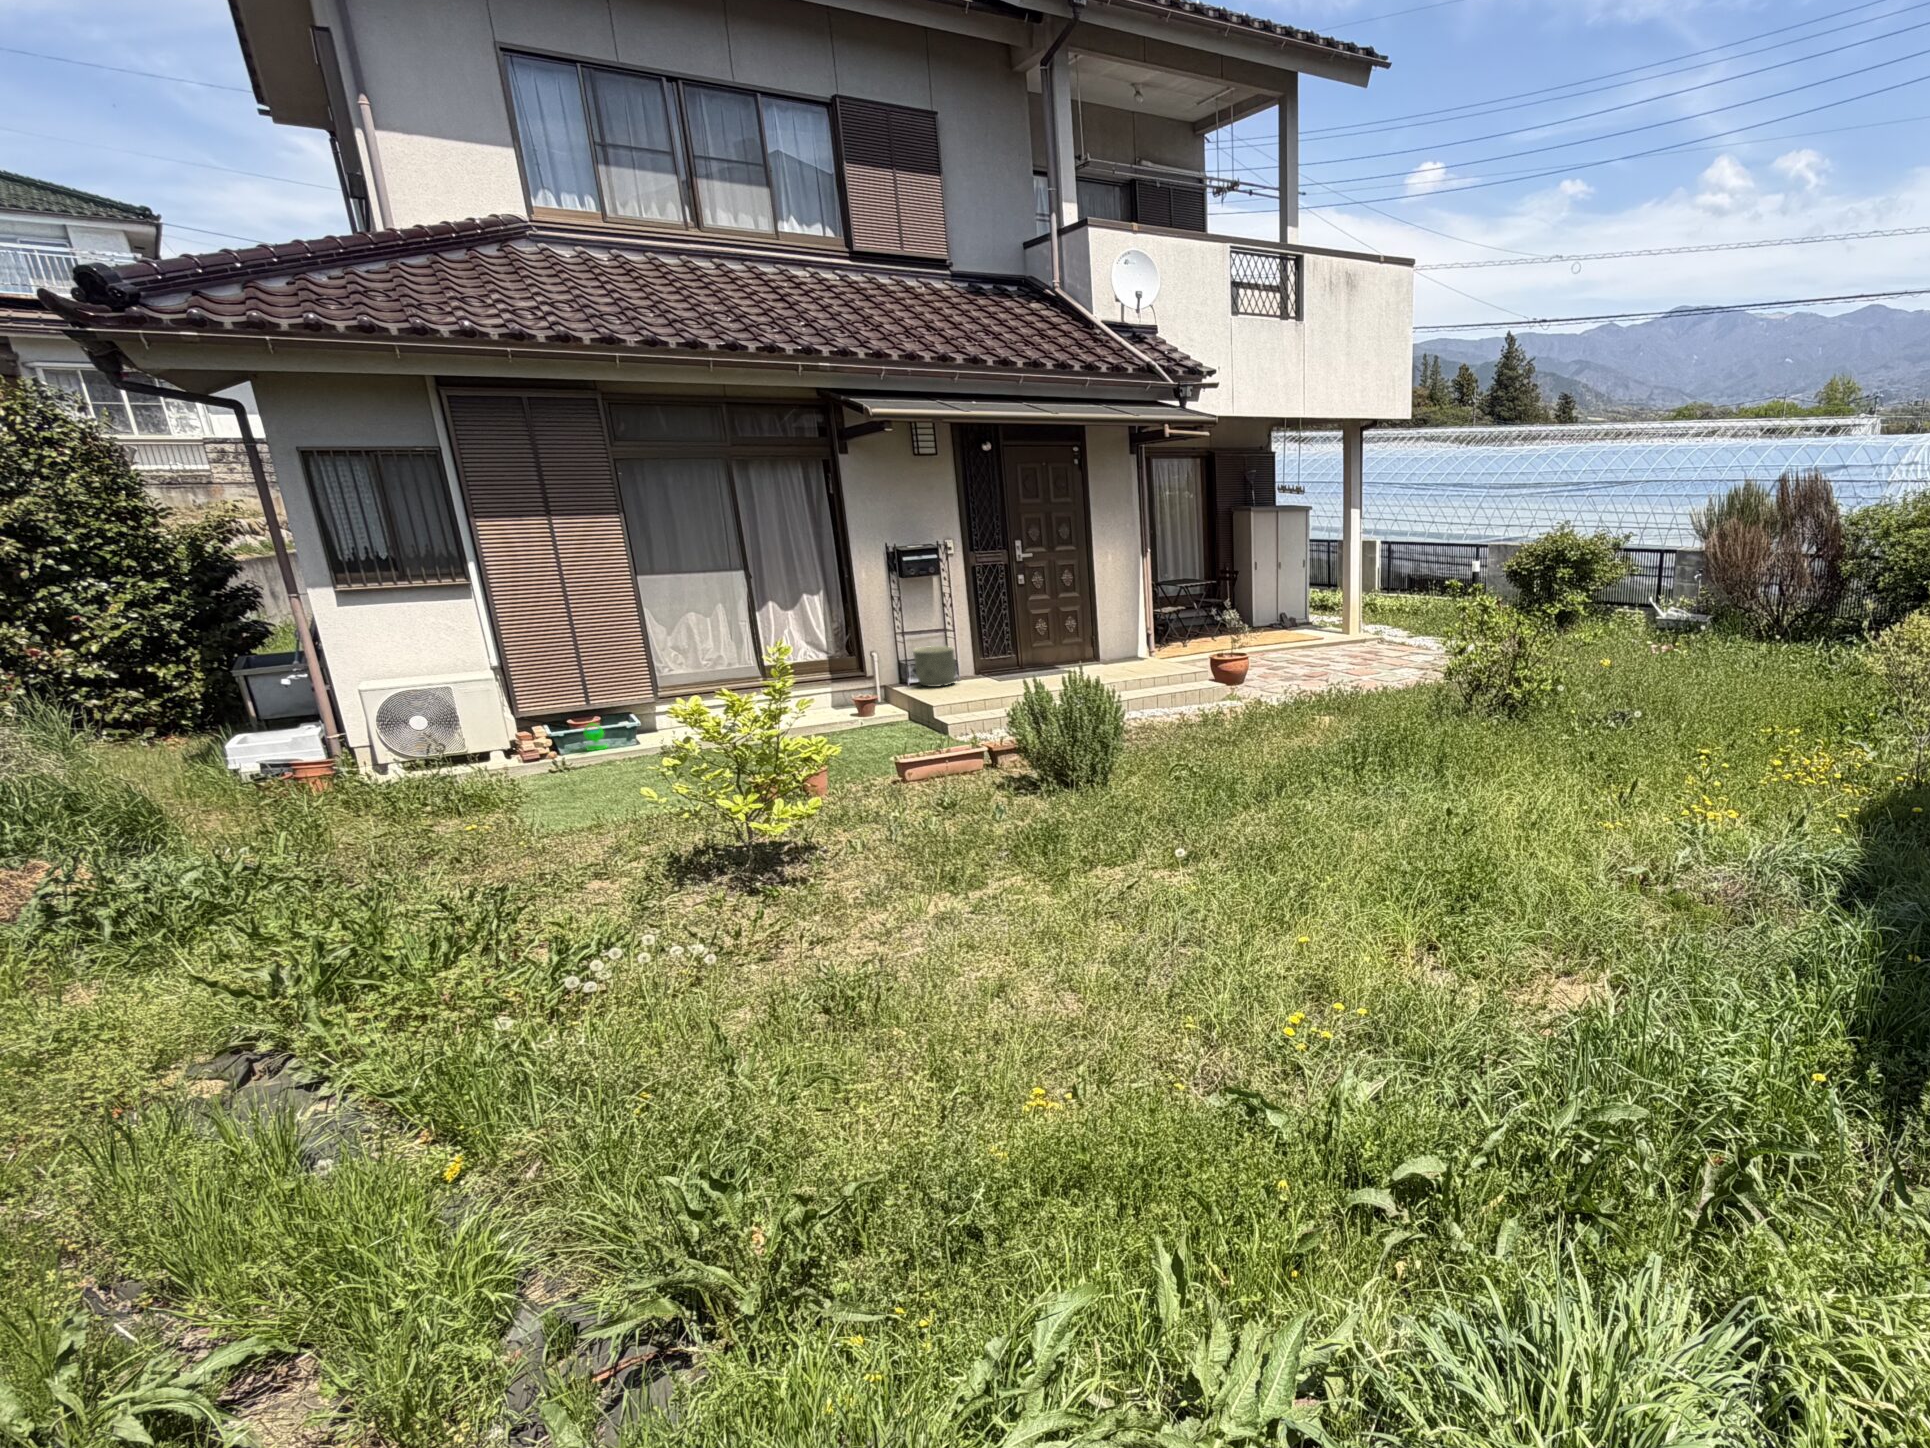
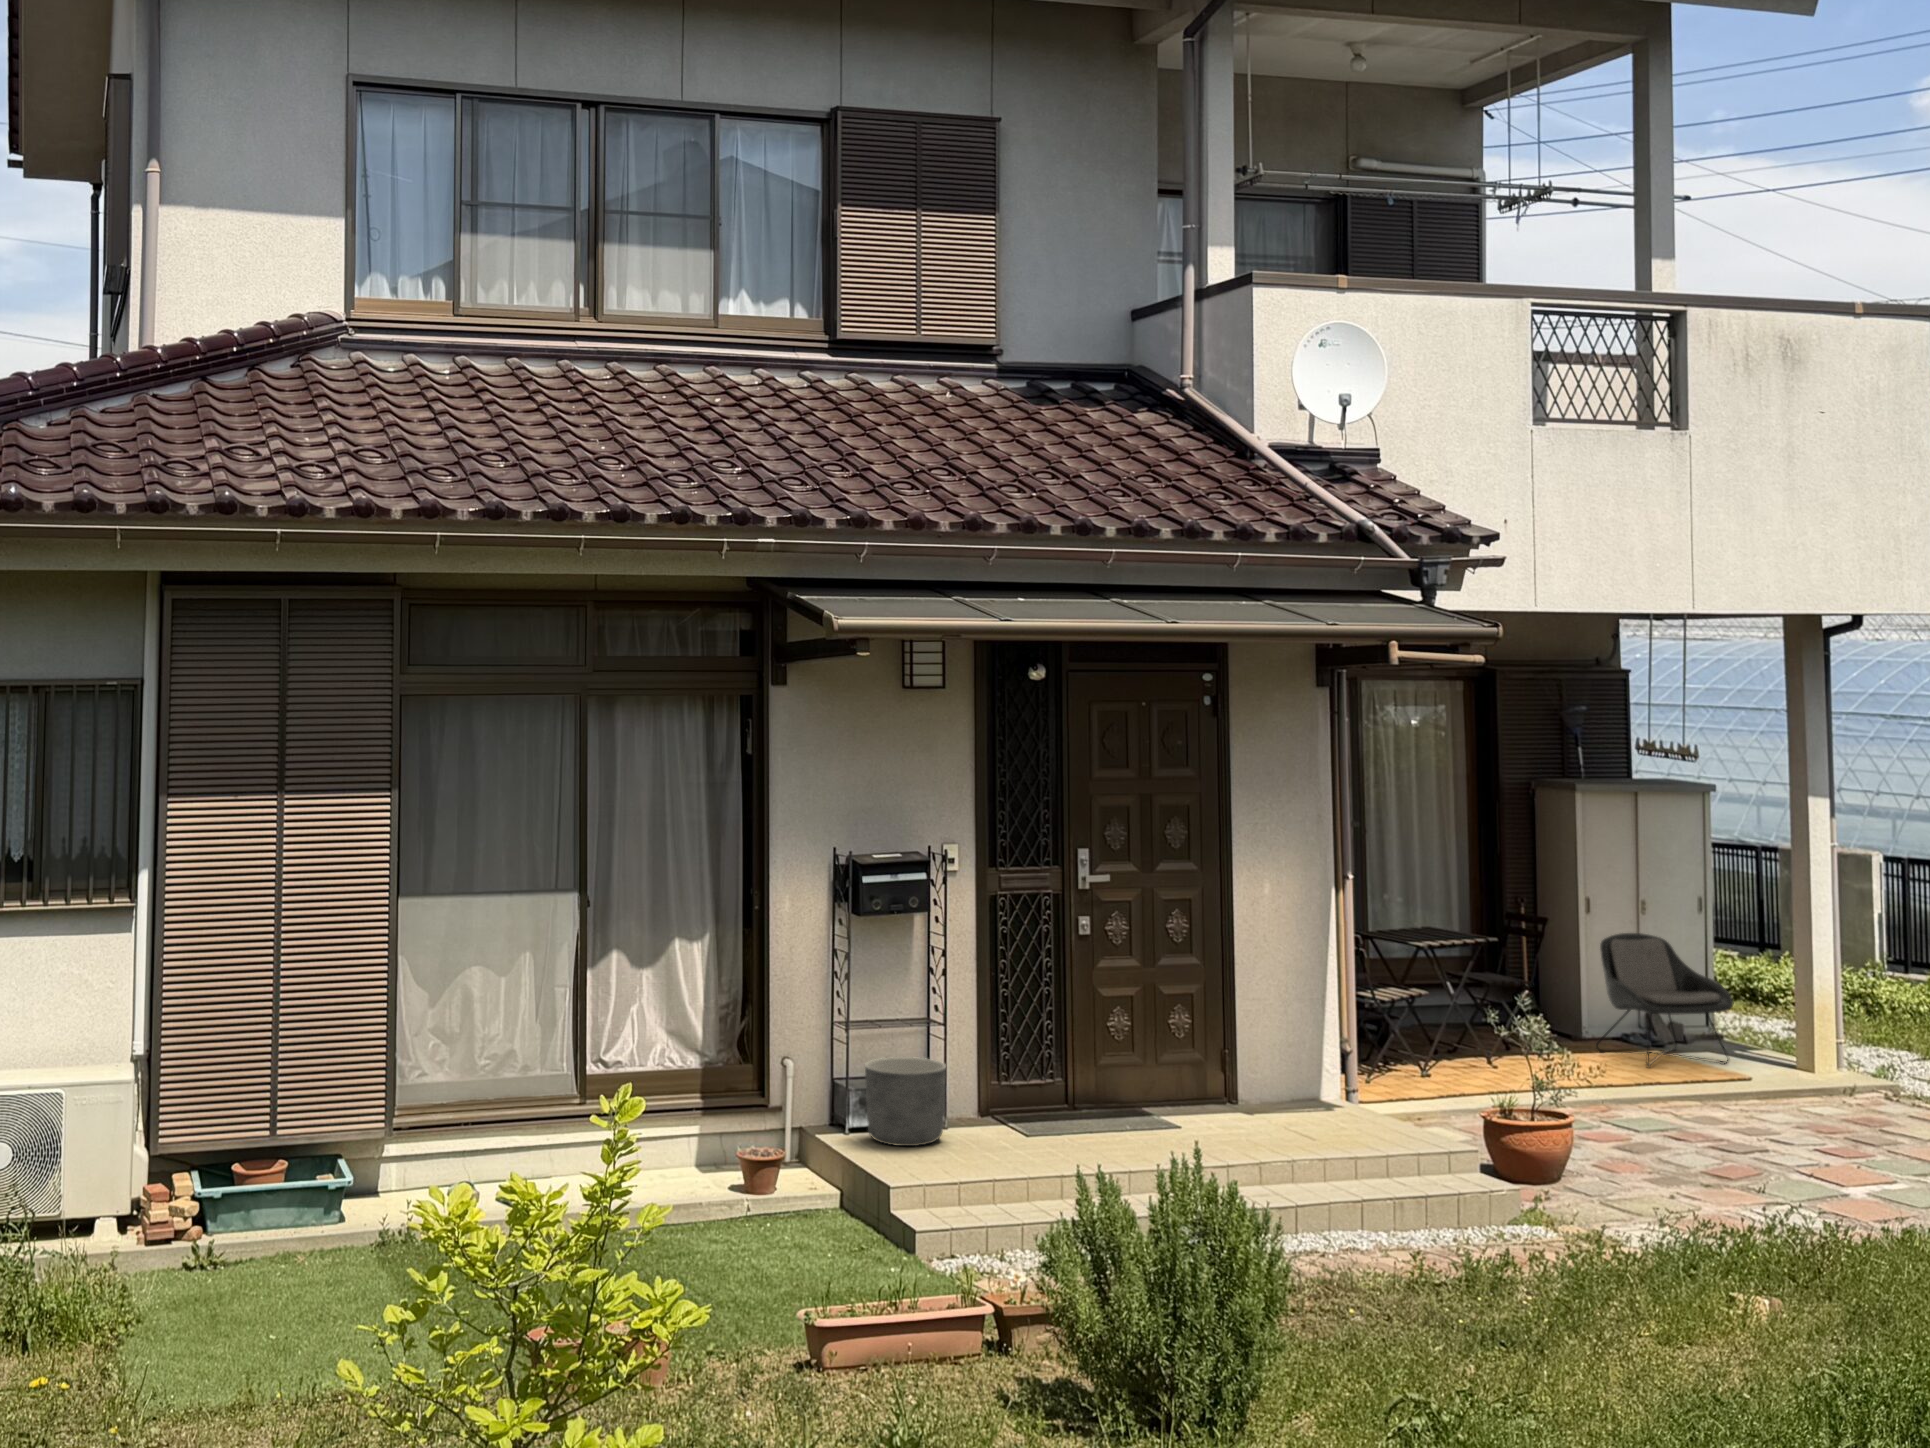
lounge chair: none [1270,583,1327,642] -> present [1596,933,1734,1068]
watering can: present [584,723,607,751] -> none [244,1184,286,1241]

